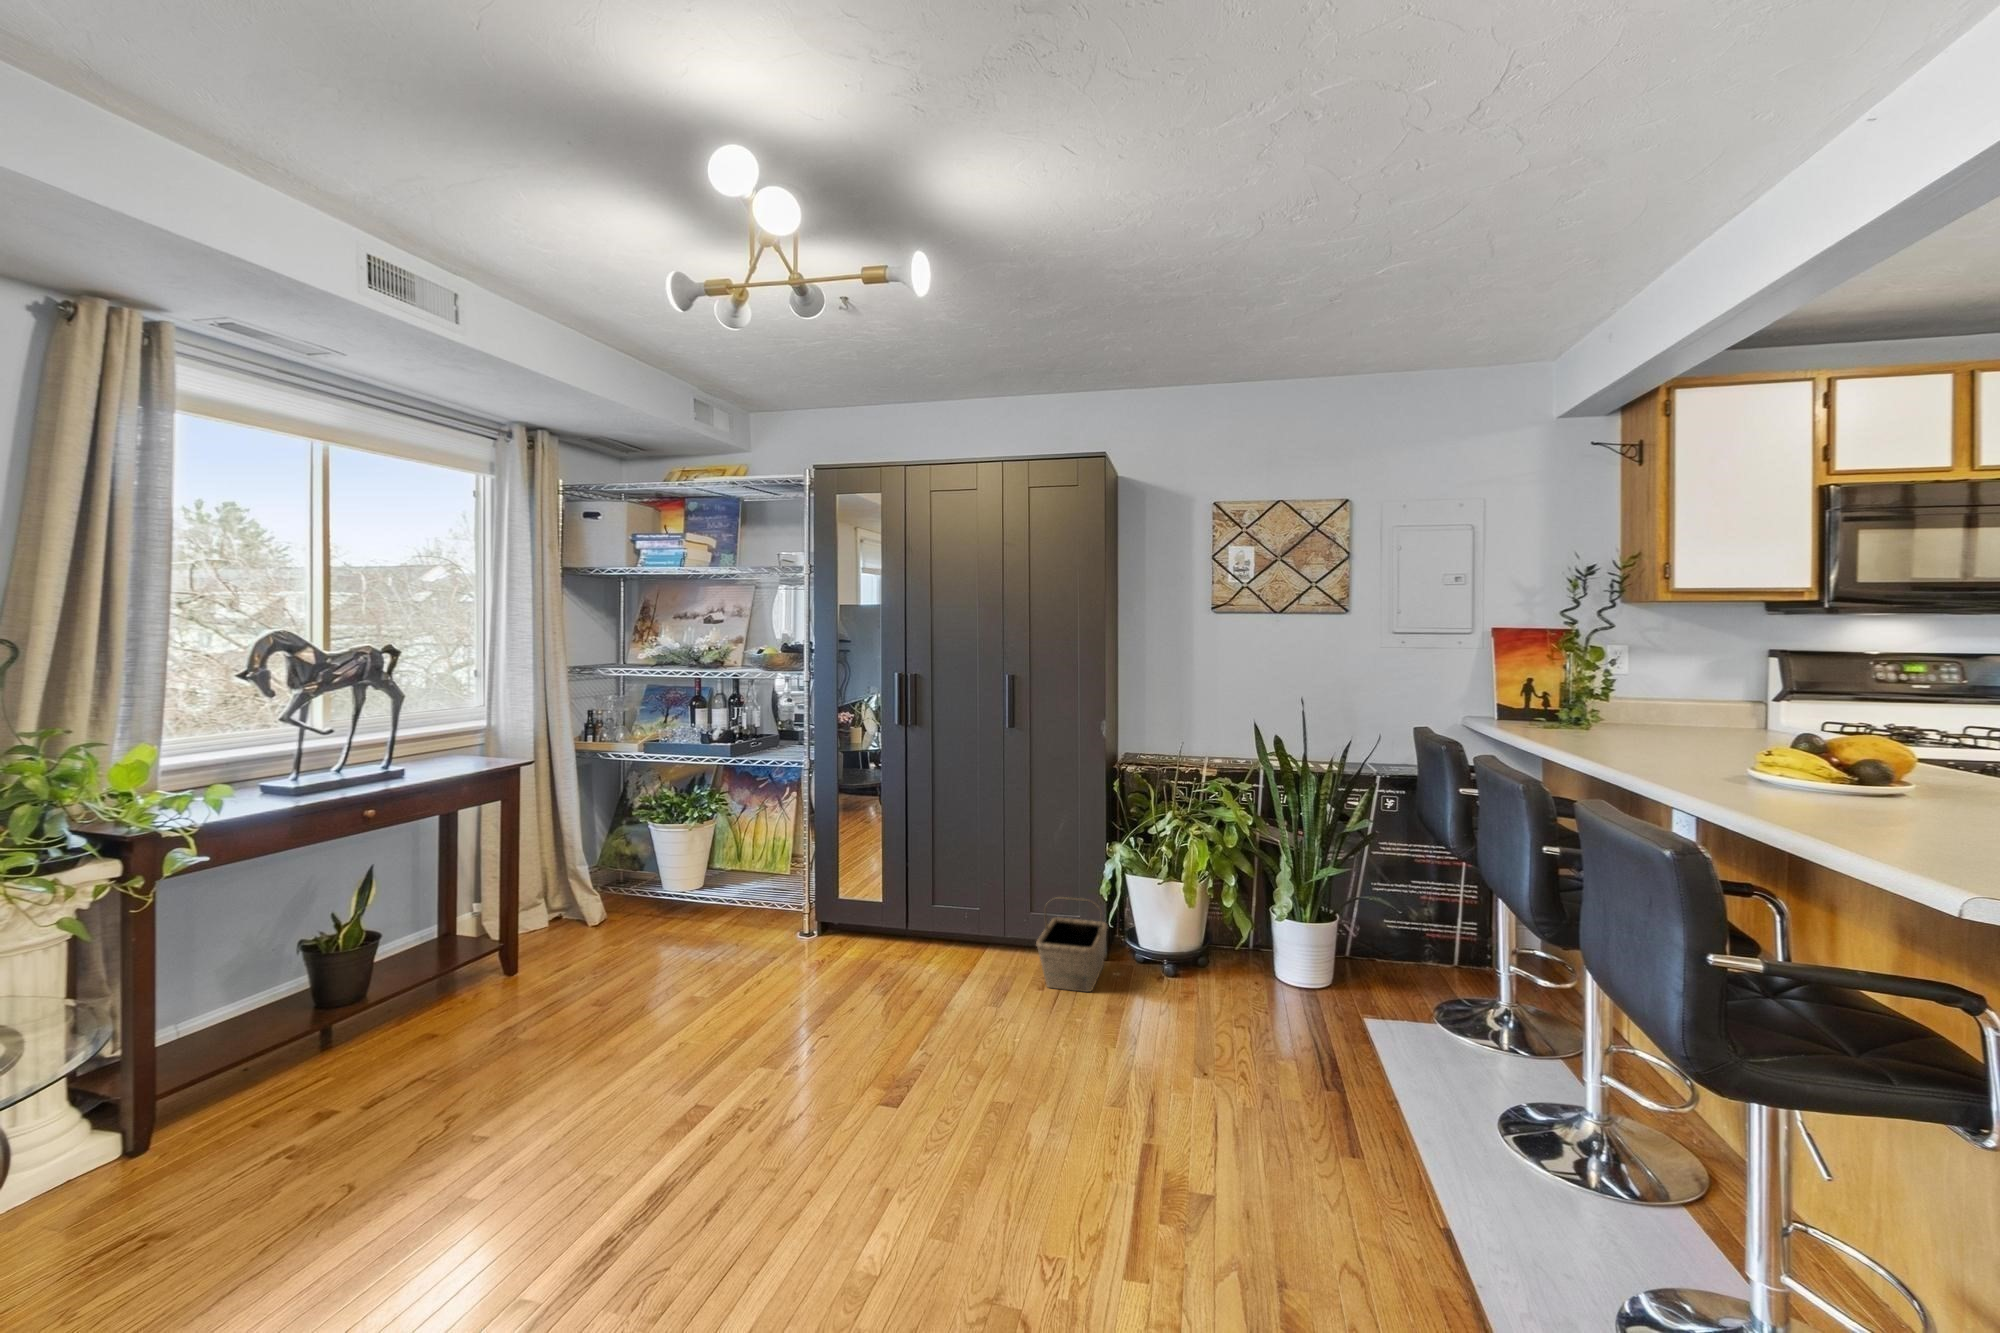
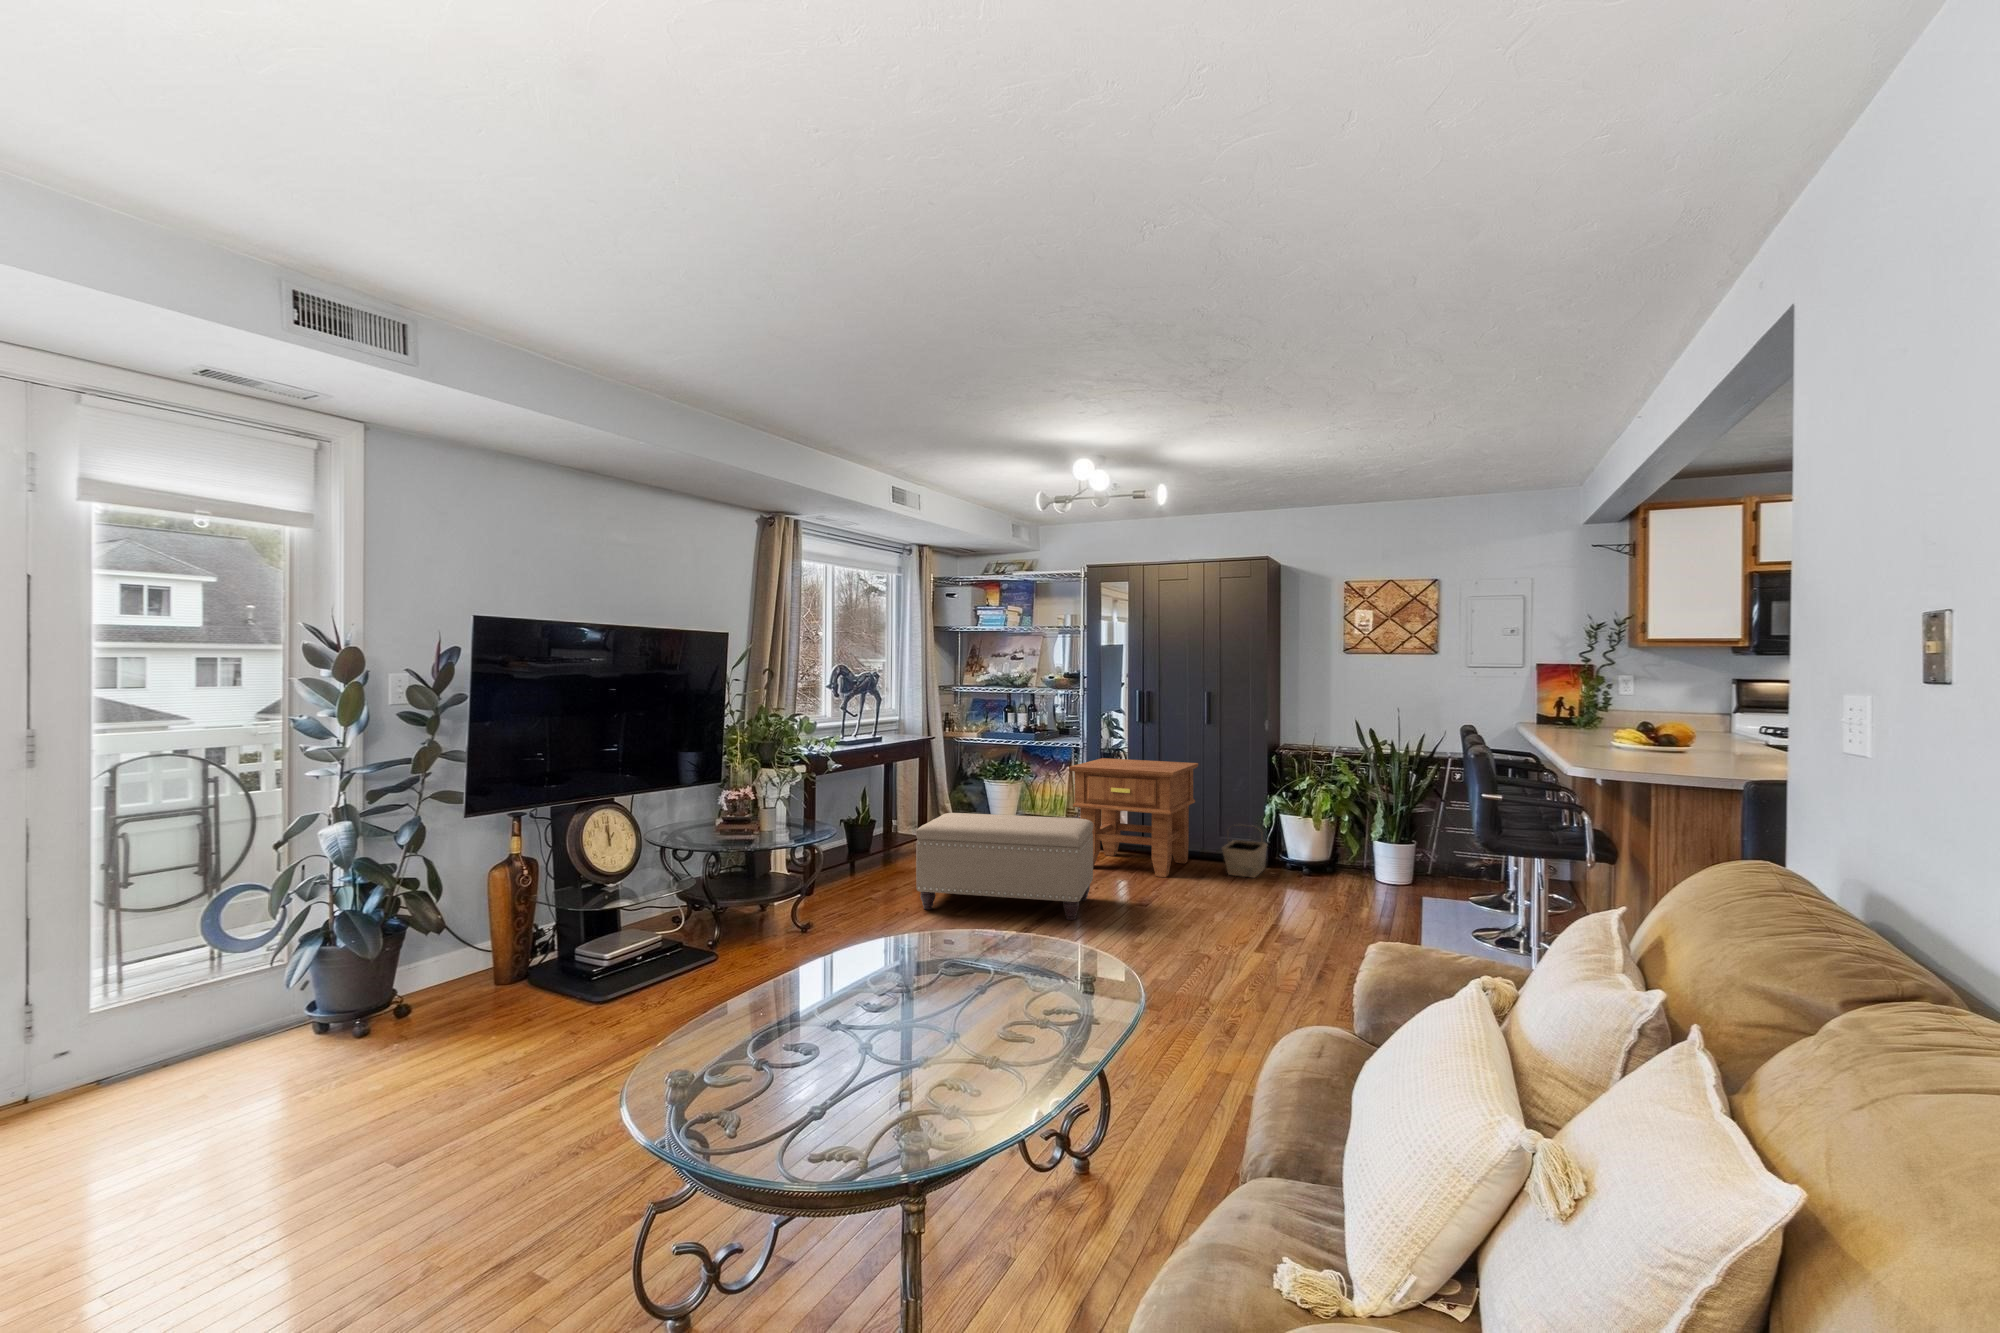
side table: none [771,786,996,1006] -> present [1070,758,1198,877]
ottoman: none [351,938,794,1198] -> present [916,813,1094,920]

